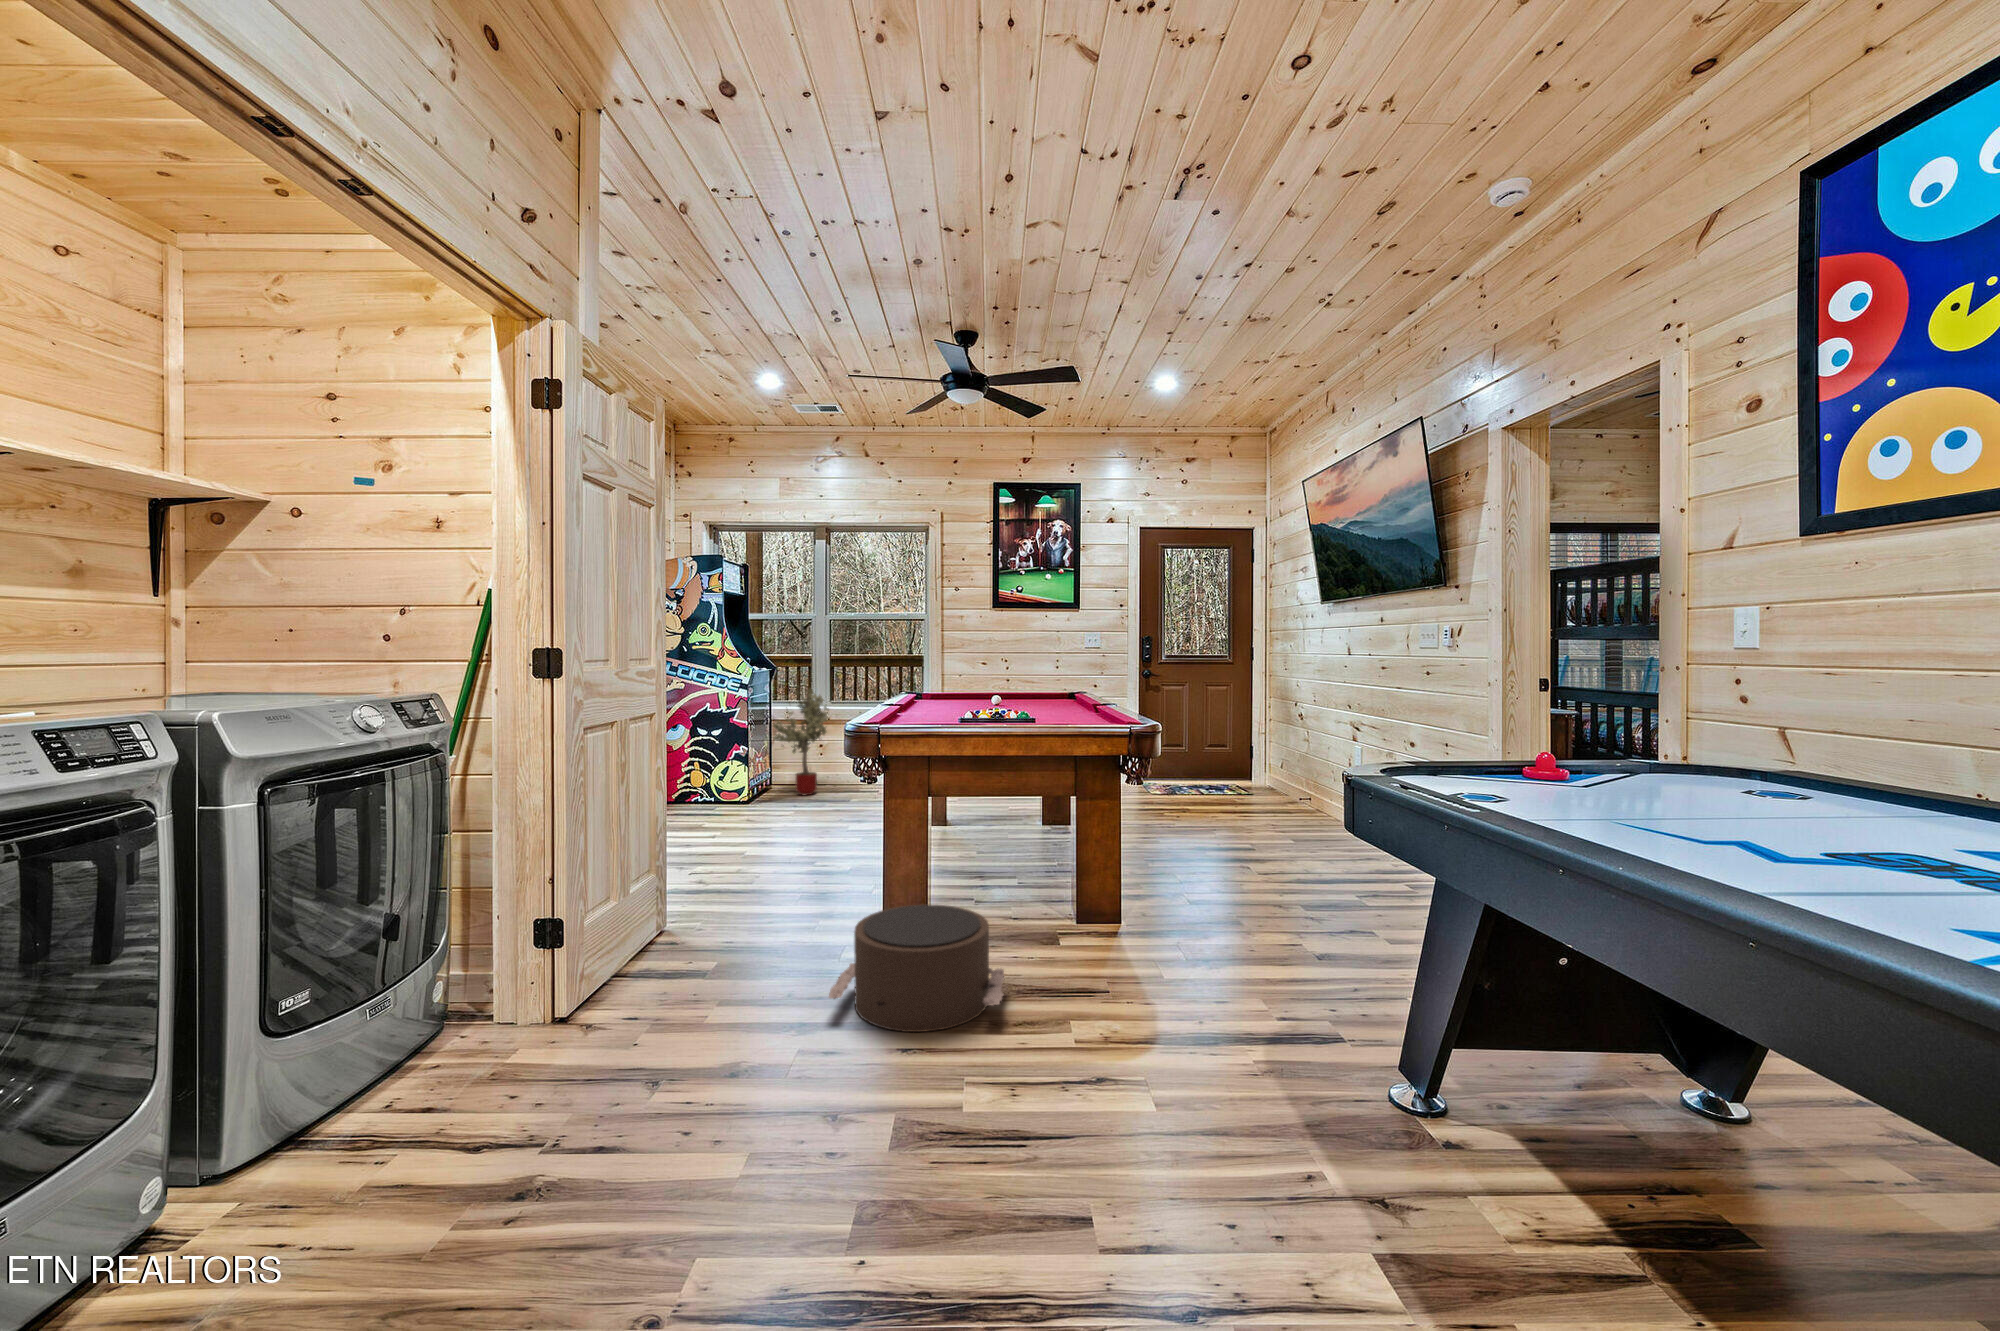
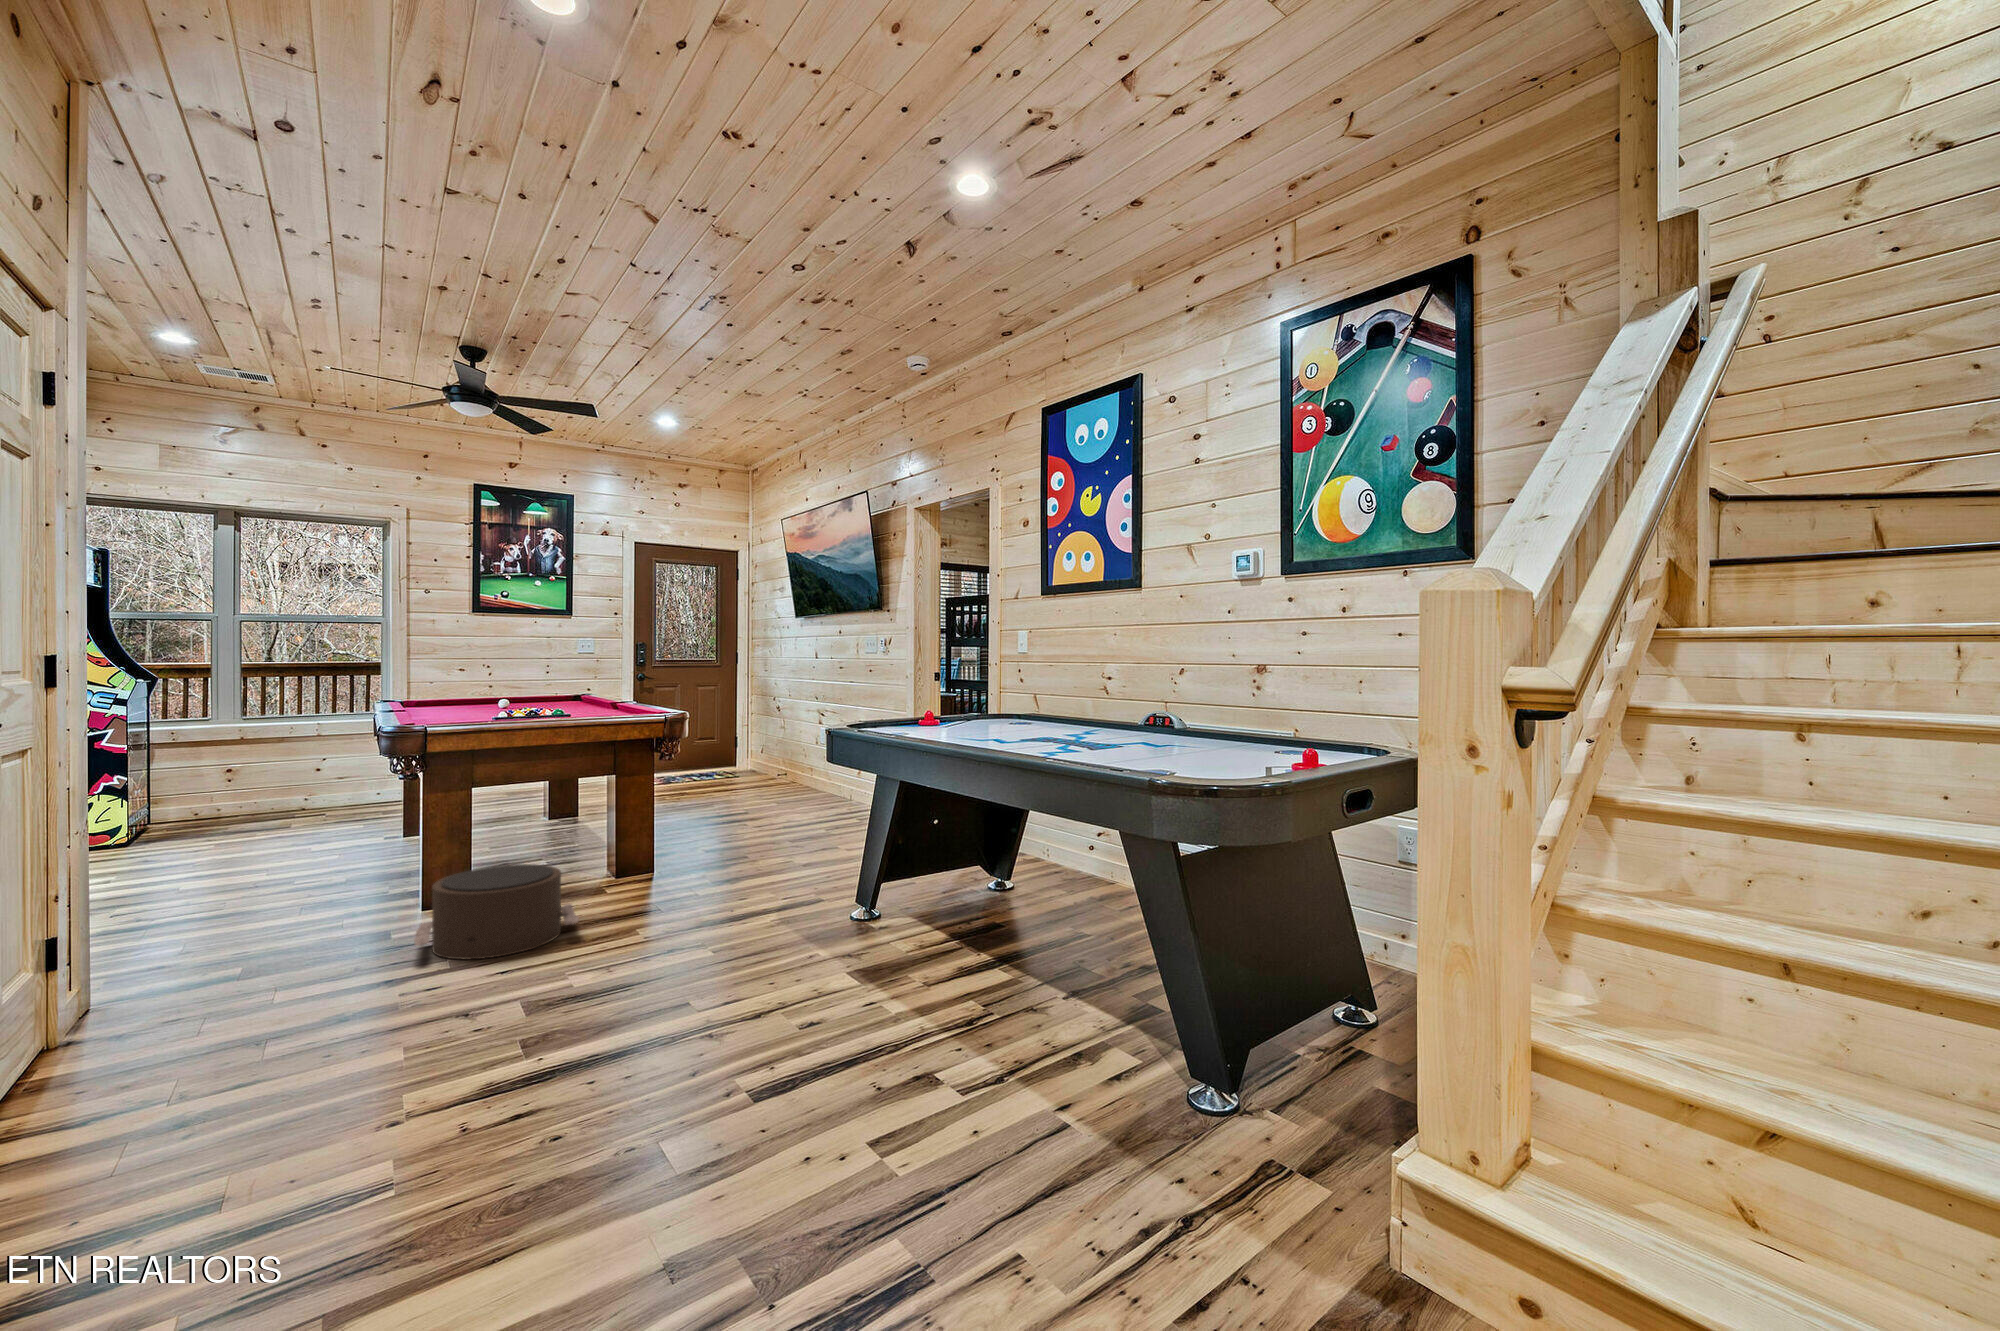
potted tree: present [773,683,829,795] -> none [162,692,255,824]

